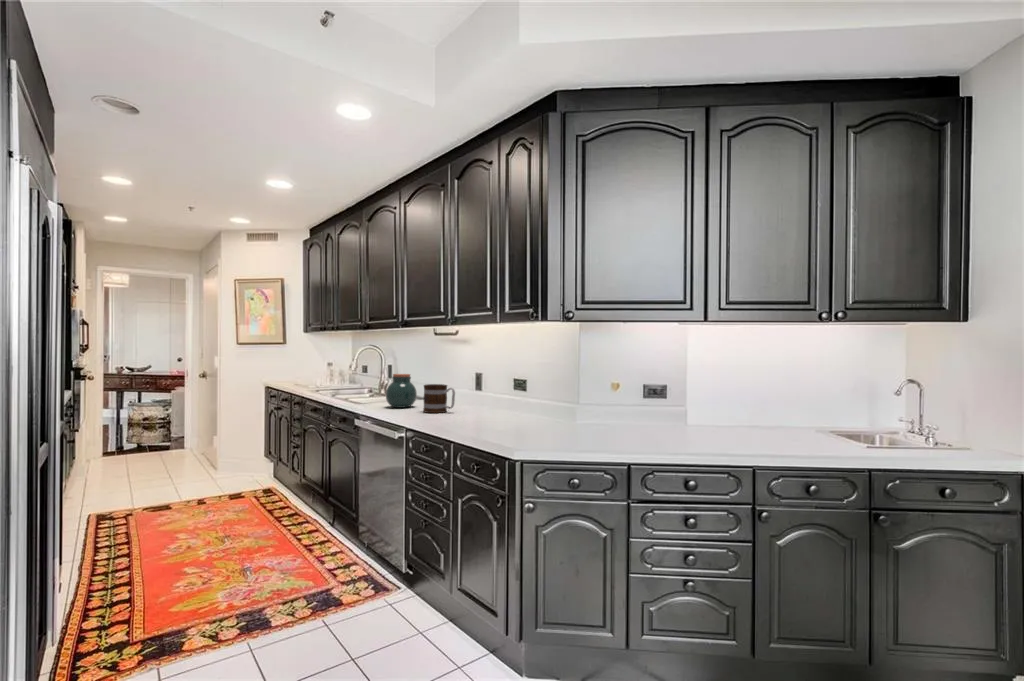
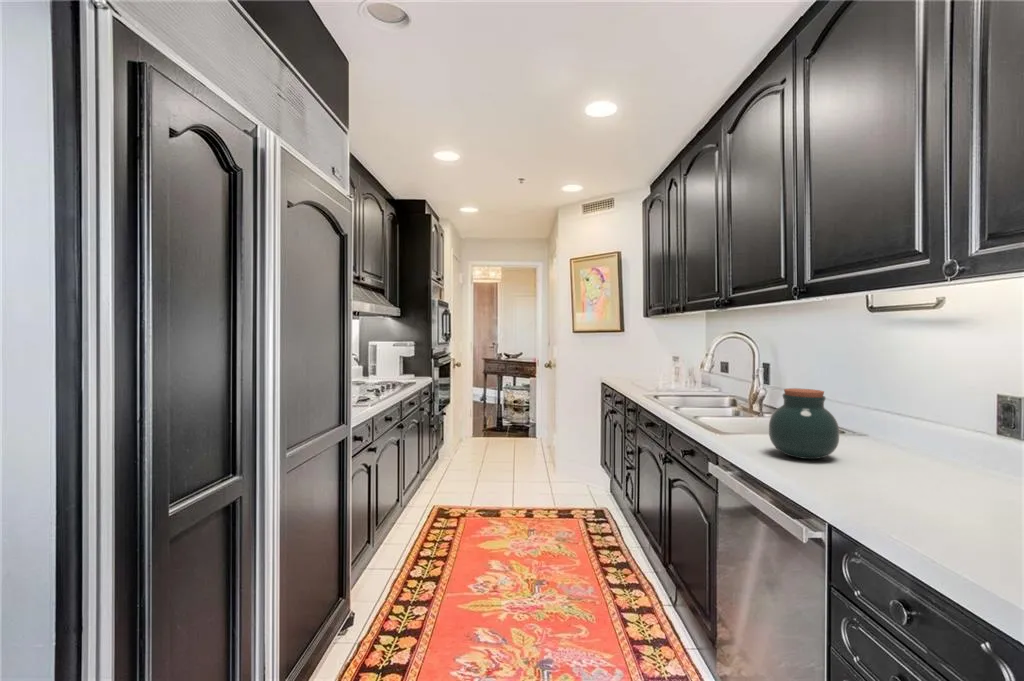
mug: present [423,384,455,413] -> none [868,422,973,498]

